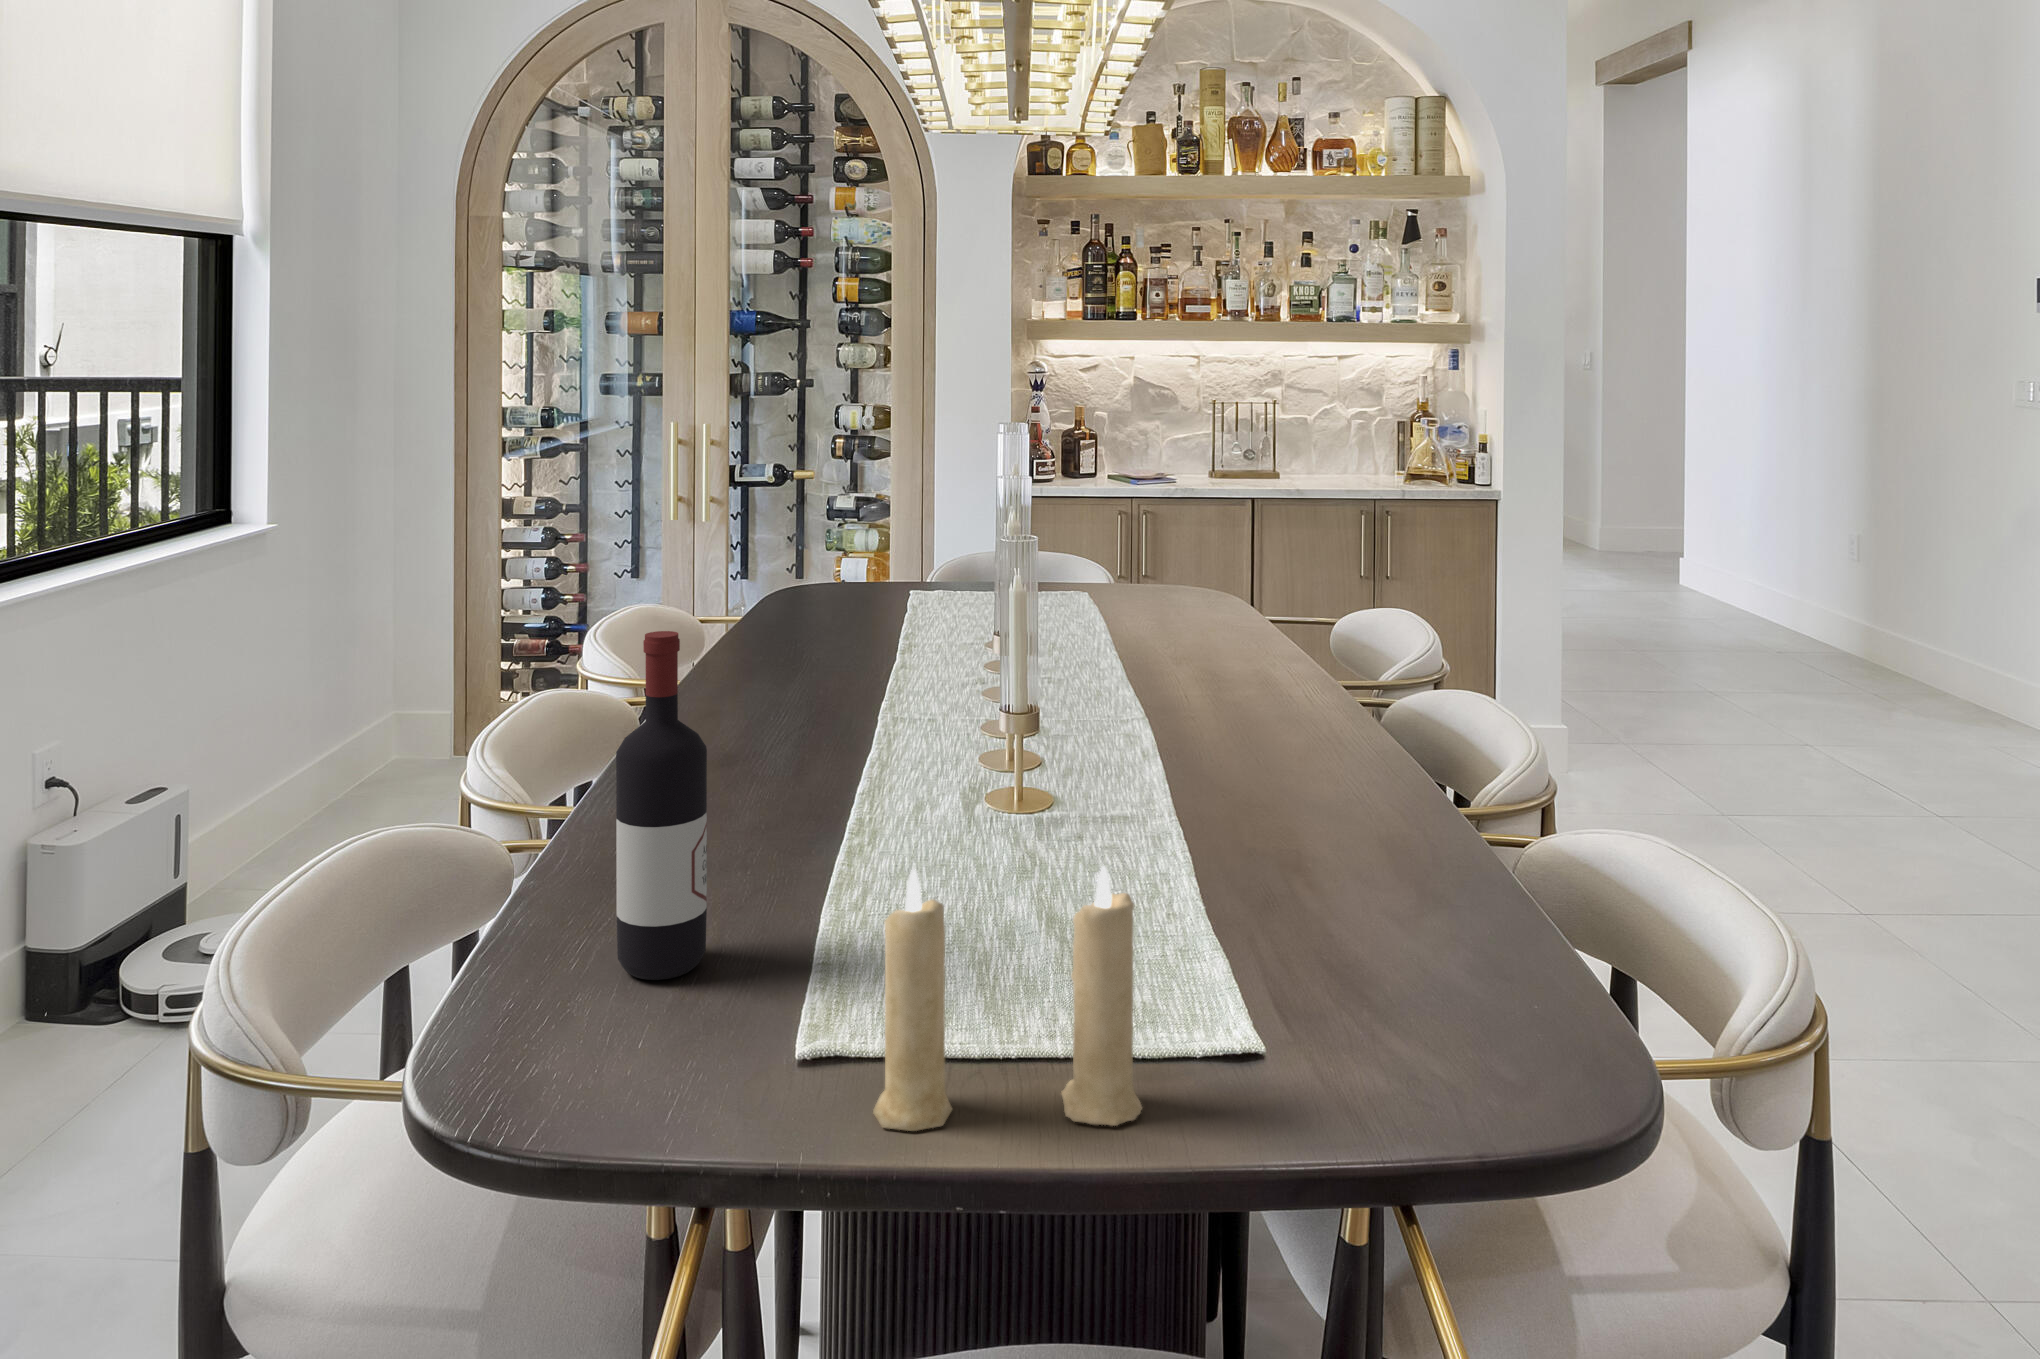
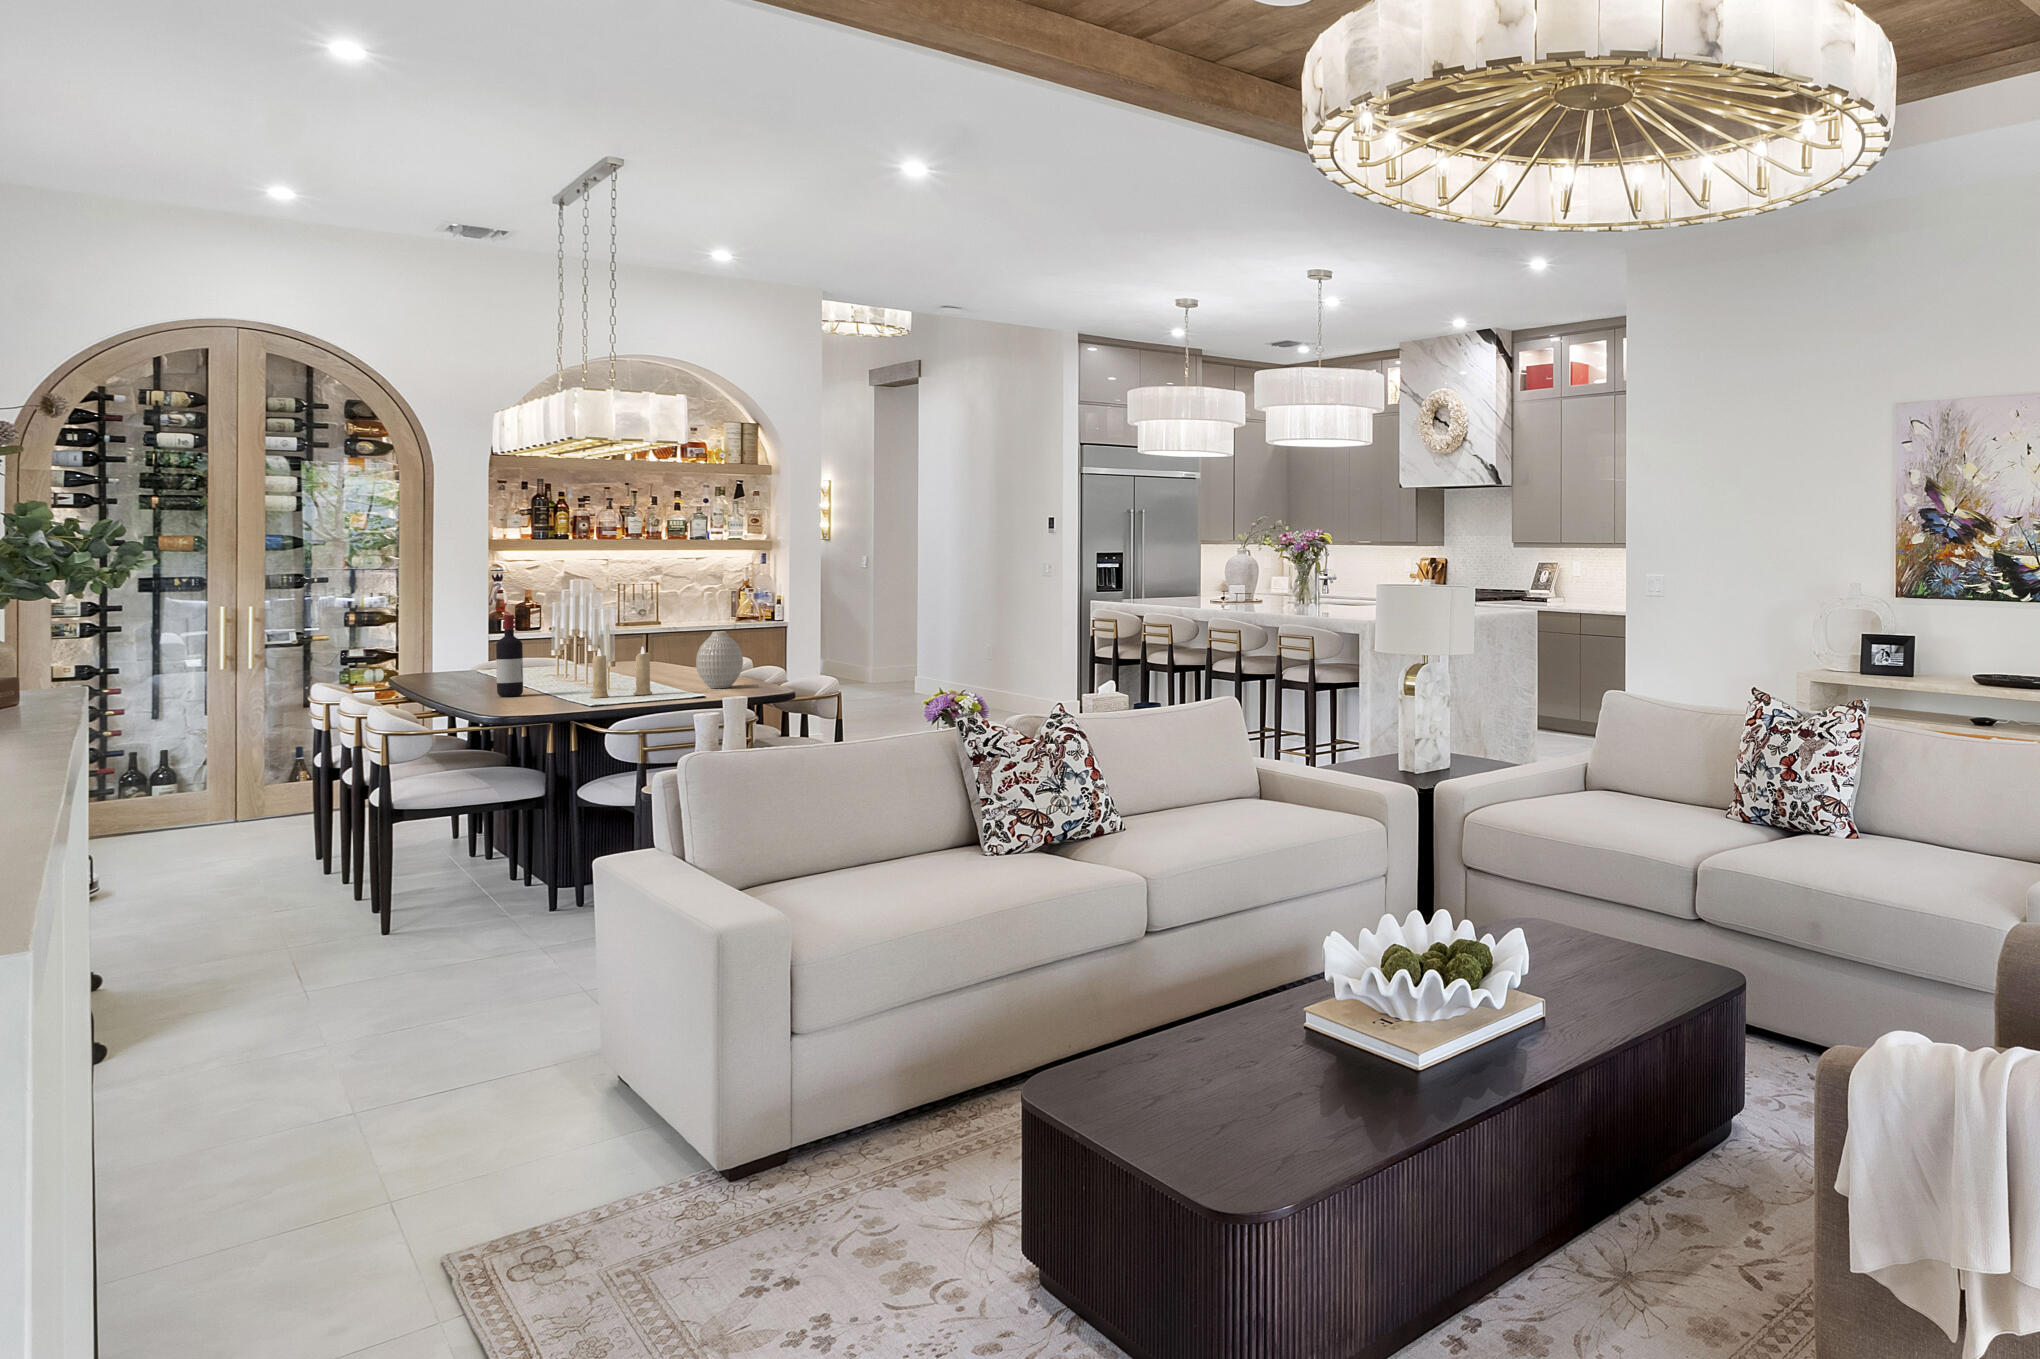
vase: none [1341,761,1547,1058] -> present [696,631,743,688]

